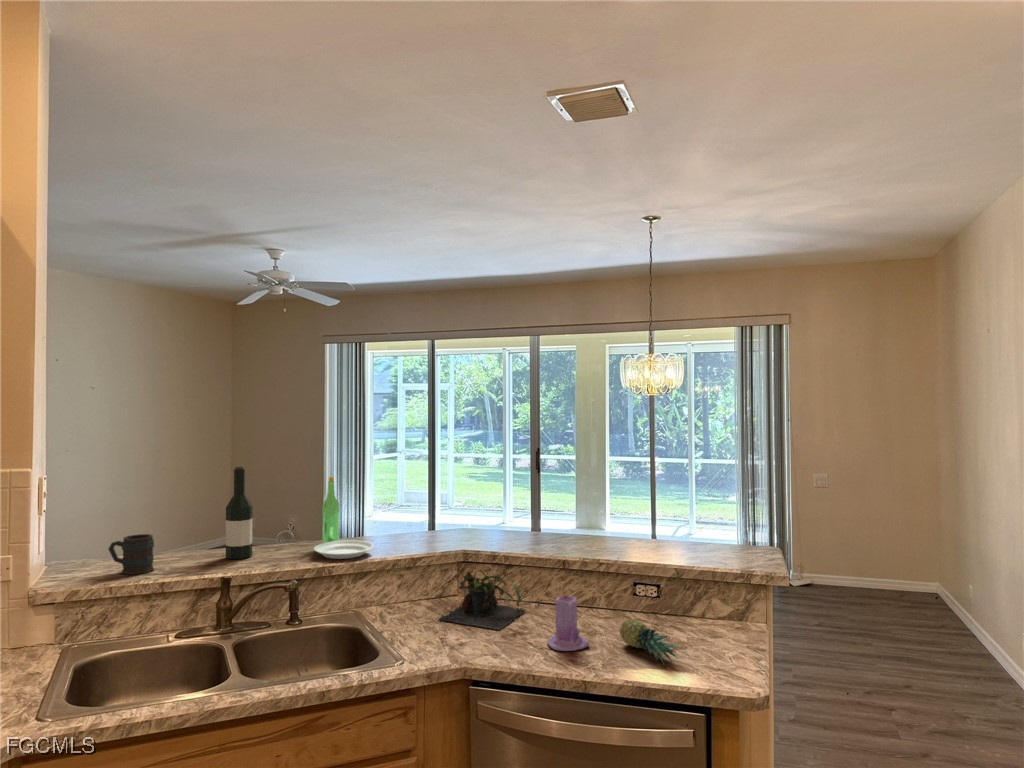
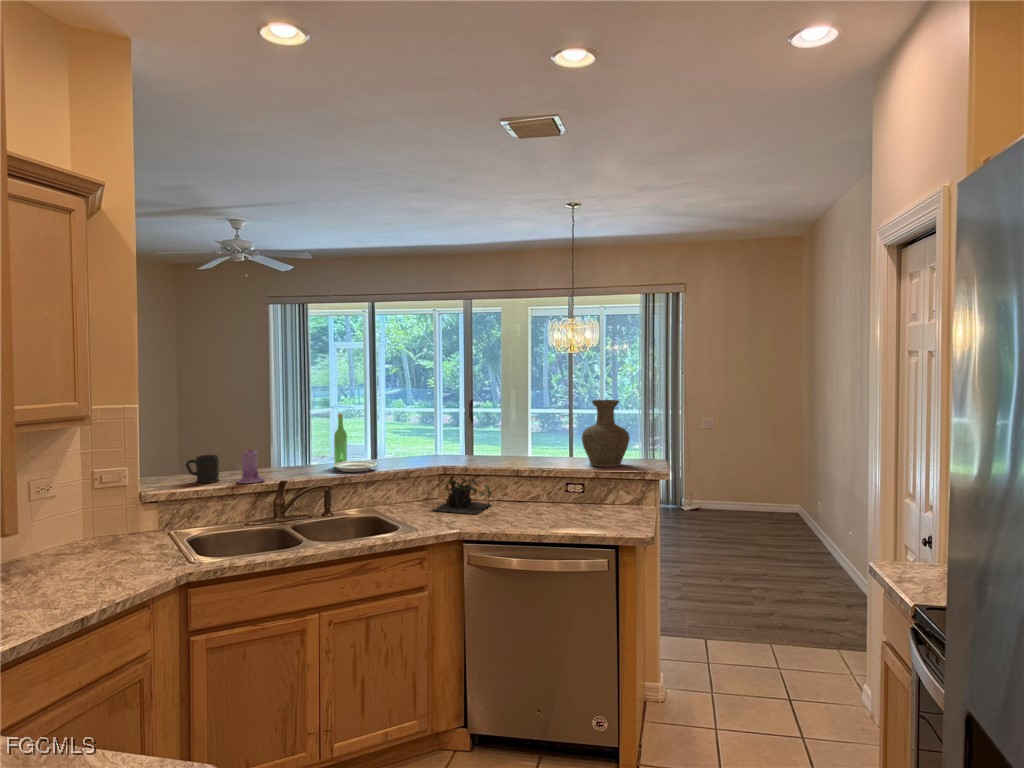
vase: none [655,462,726,560] -> present [582,400,630,467]
wine bottle: present [226,466,253,559] -> none [265,405,285,474]
candle: present [548,593,590,651] -> present [237,449,265,484]
fruit: present [620,619,679,663] -> none [560,501,601,526]

